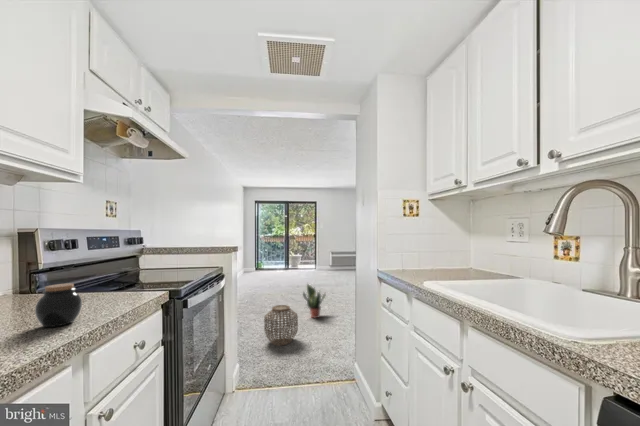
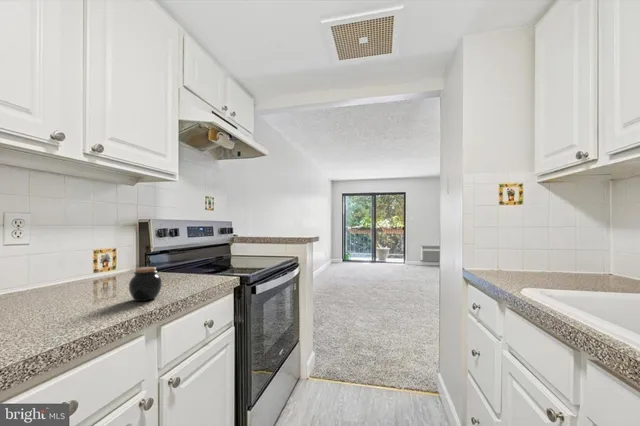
potted plant: present [303,285,325,318] -> none [384,277,408,314]
woven basket: present [264,305,298,345] -> none [342,298,375,337]

